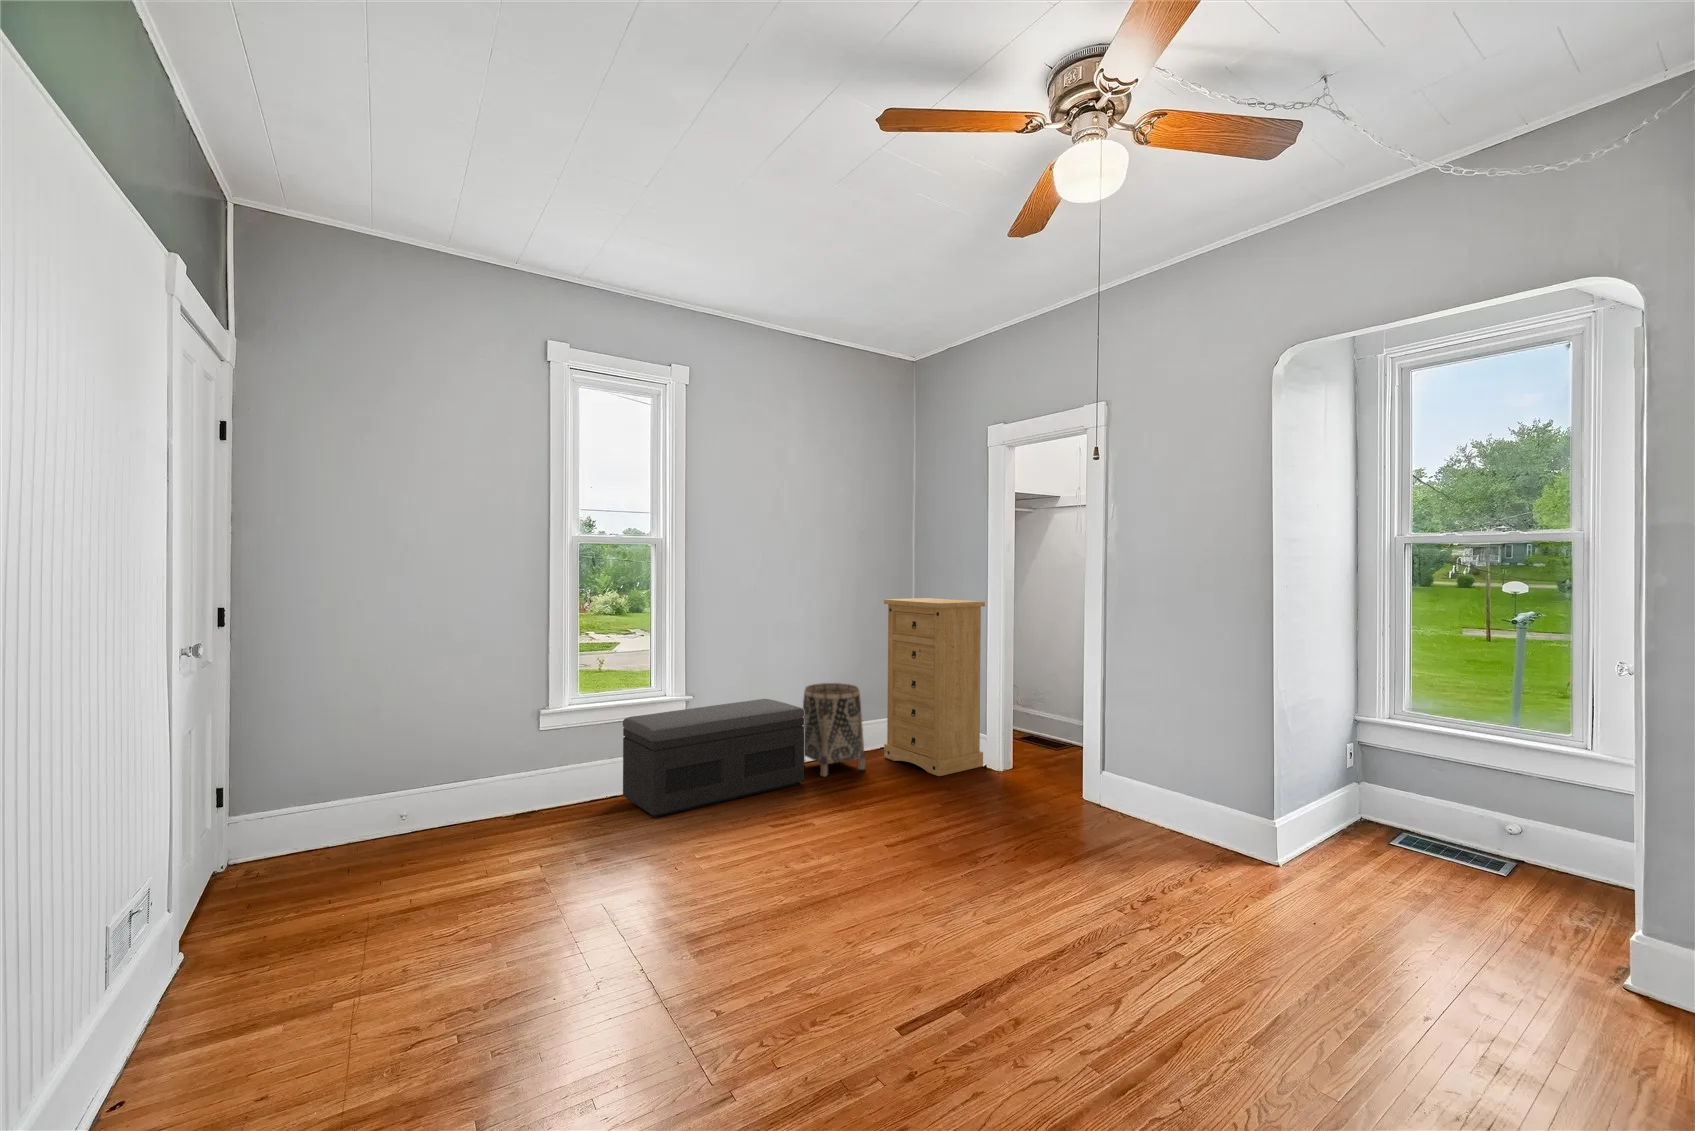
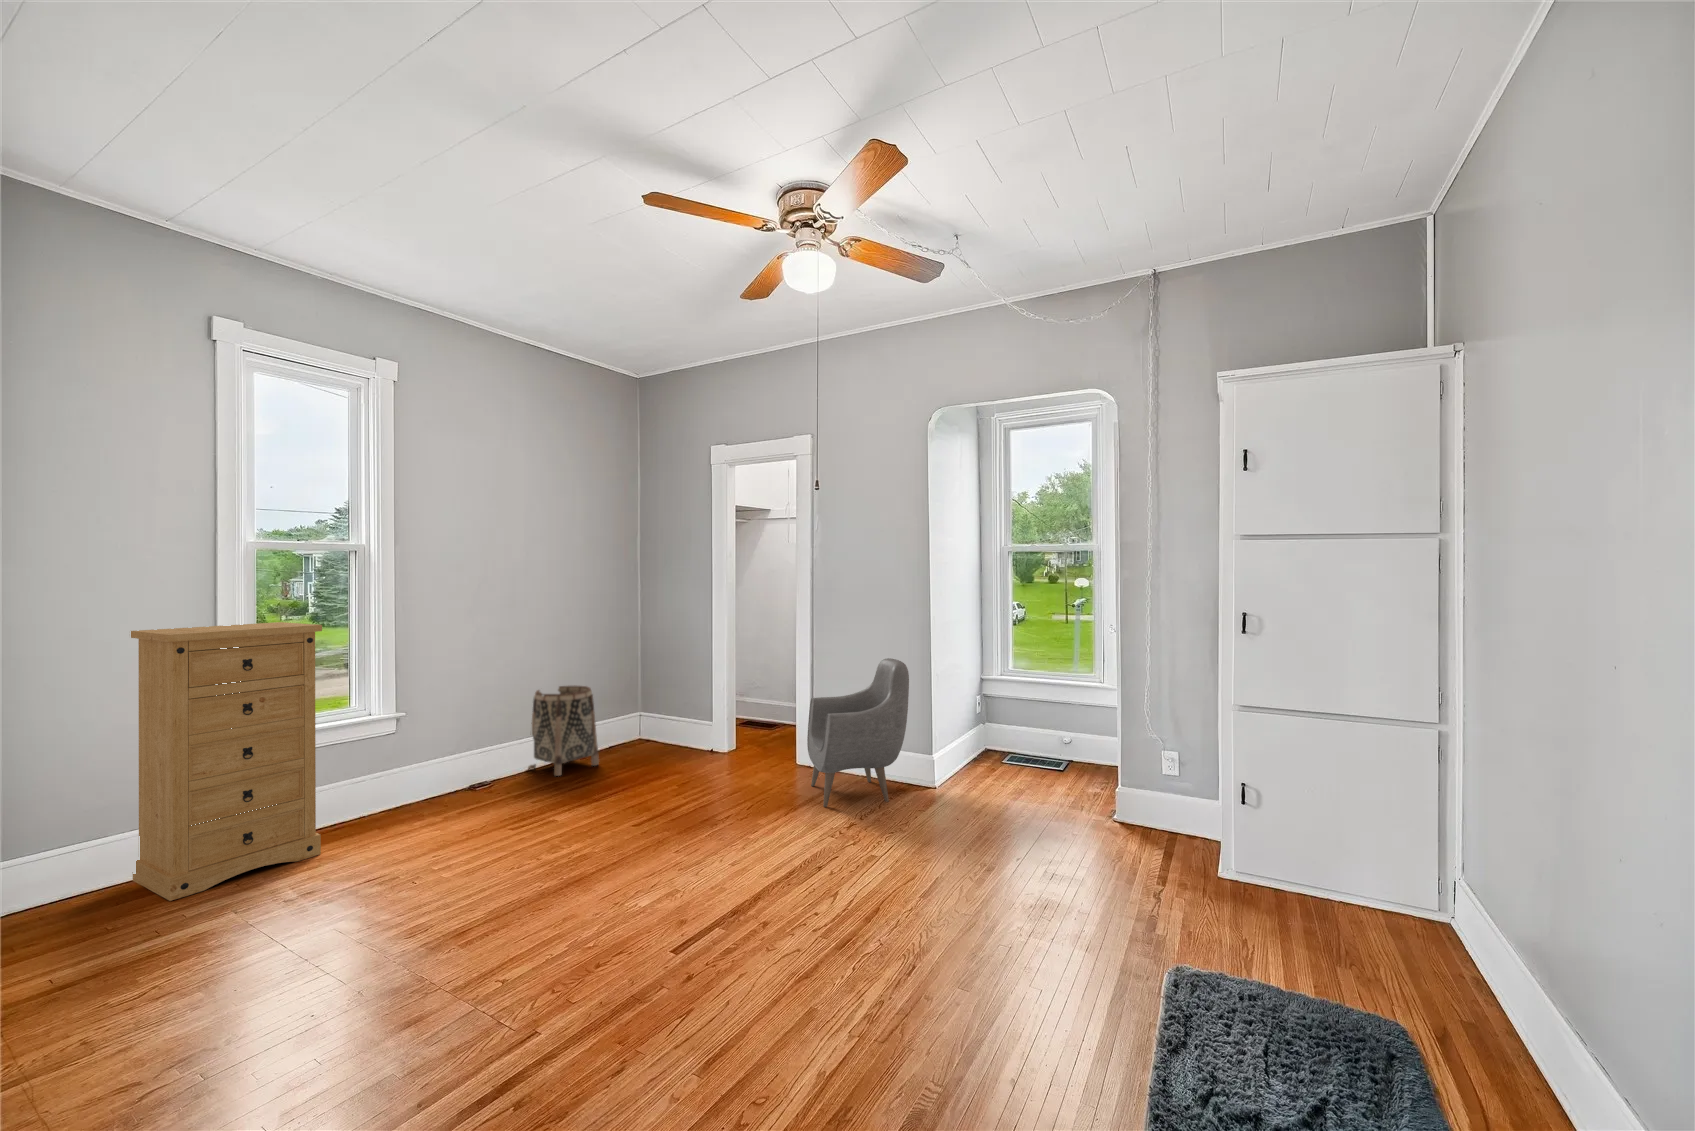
dresser: present [884,598,985,776] -> present [131,622,322,901]
armchair: none [1095,683,1236,871] -> present [807,658,909,807]
storage bench: present [623,699,804,817] -> none [331,706,539,836]

